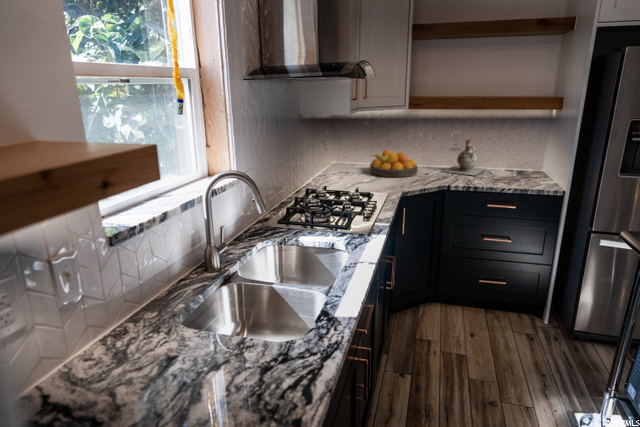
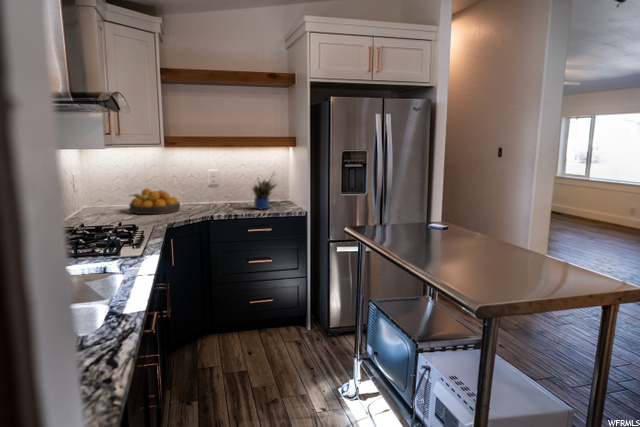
potted plant: none [498,137,530,181] -> present [253,179,276,209]
ceramic jug: present [444,140,485,175] -> none [204,176,244,207]

